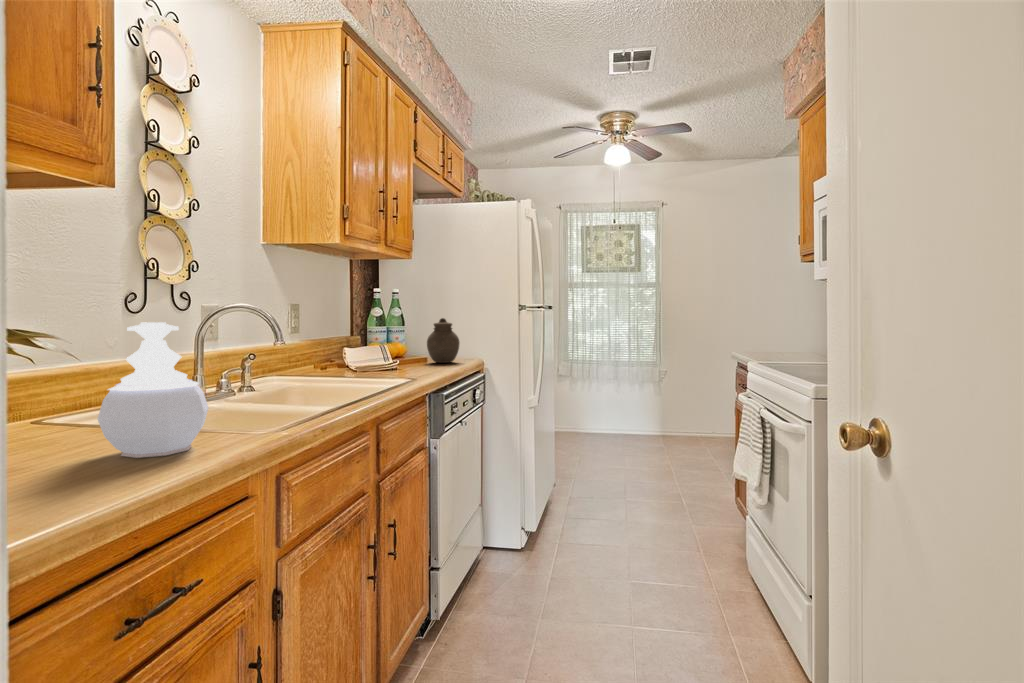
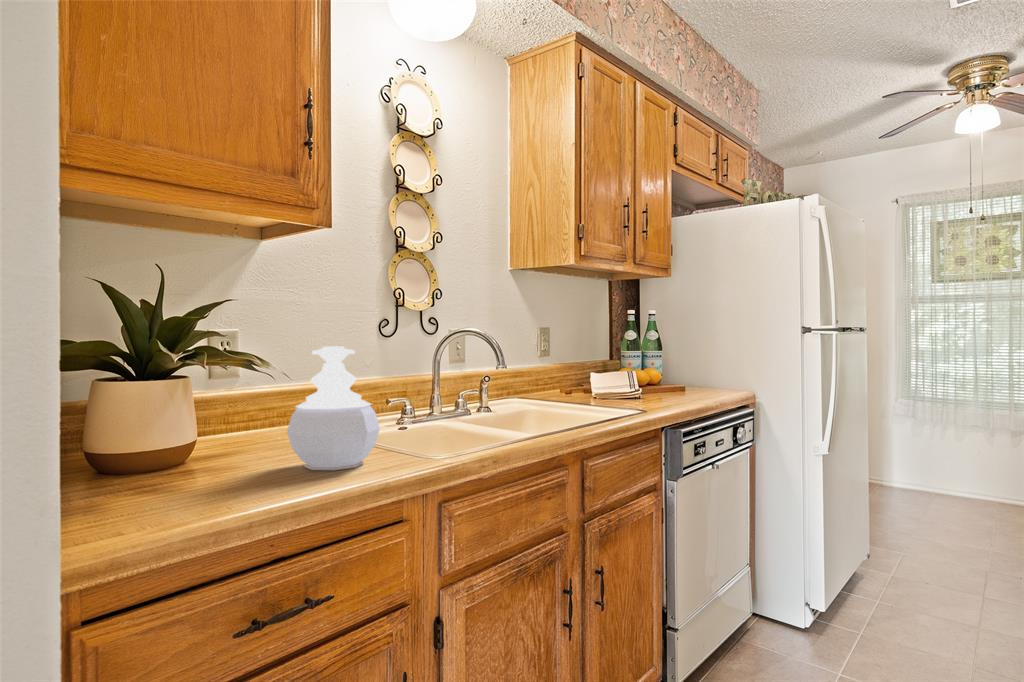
jar: present [427,318,459,363] -> none [682,341,721,393]

